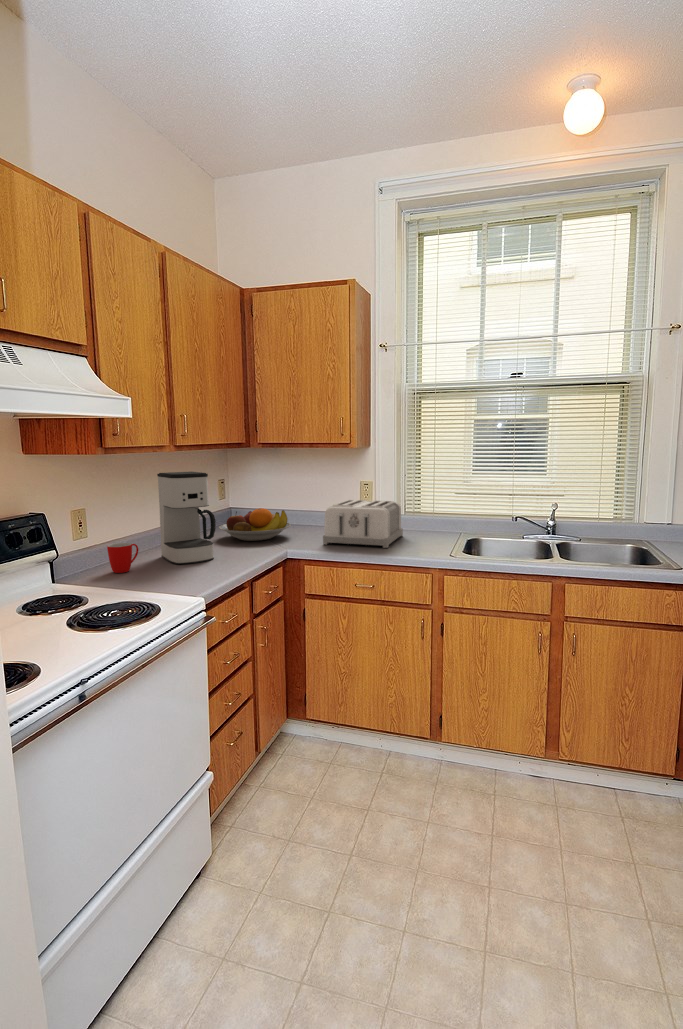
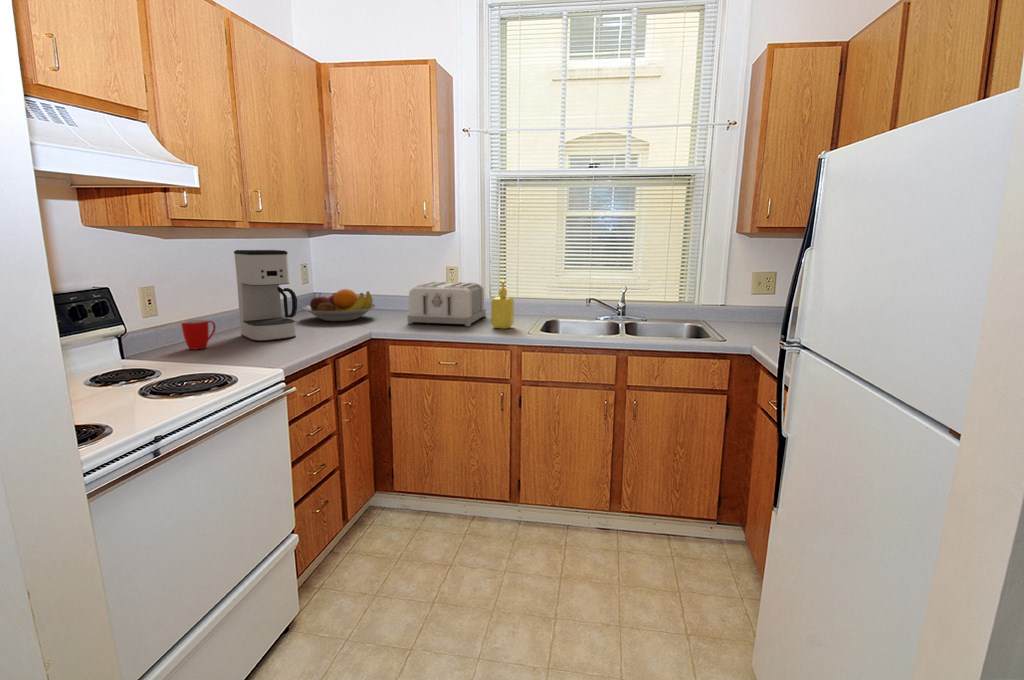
soap dispenser: none [411,499,435,551] -> present [491,280,514,329]

